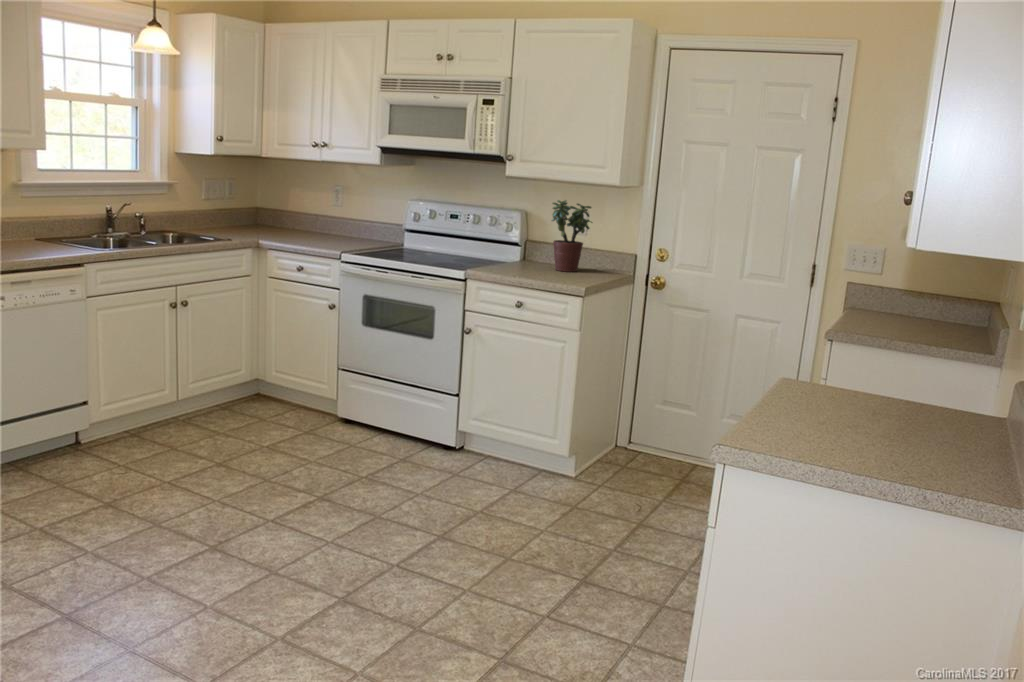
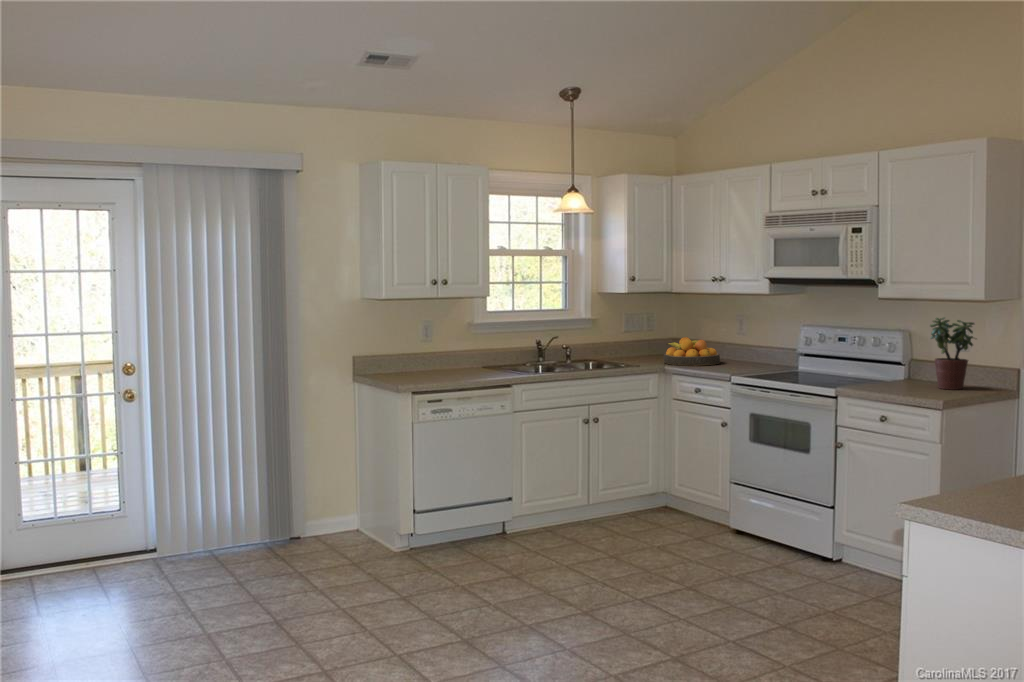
fruit bowl: none [259,209,323,242] -> present [663,337,720,366]

